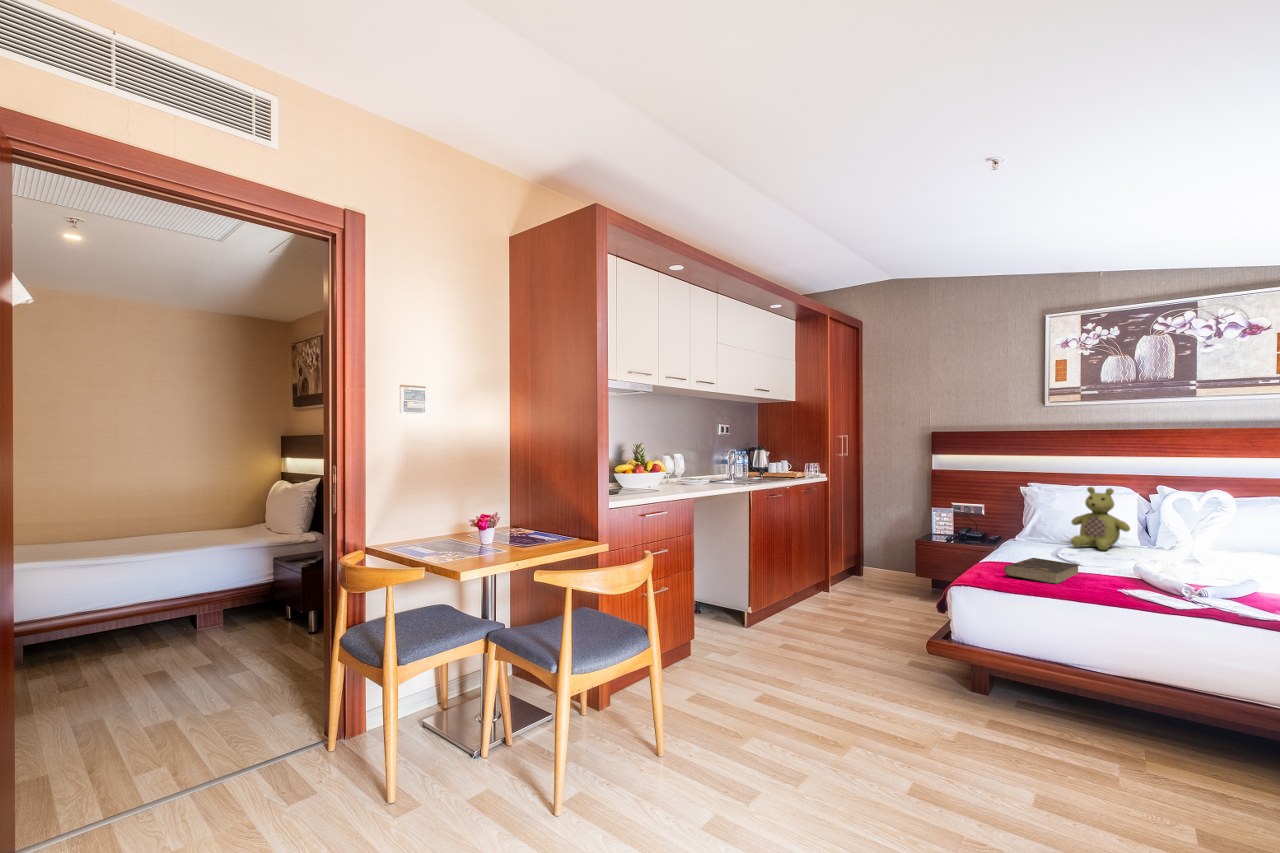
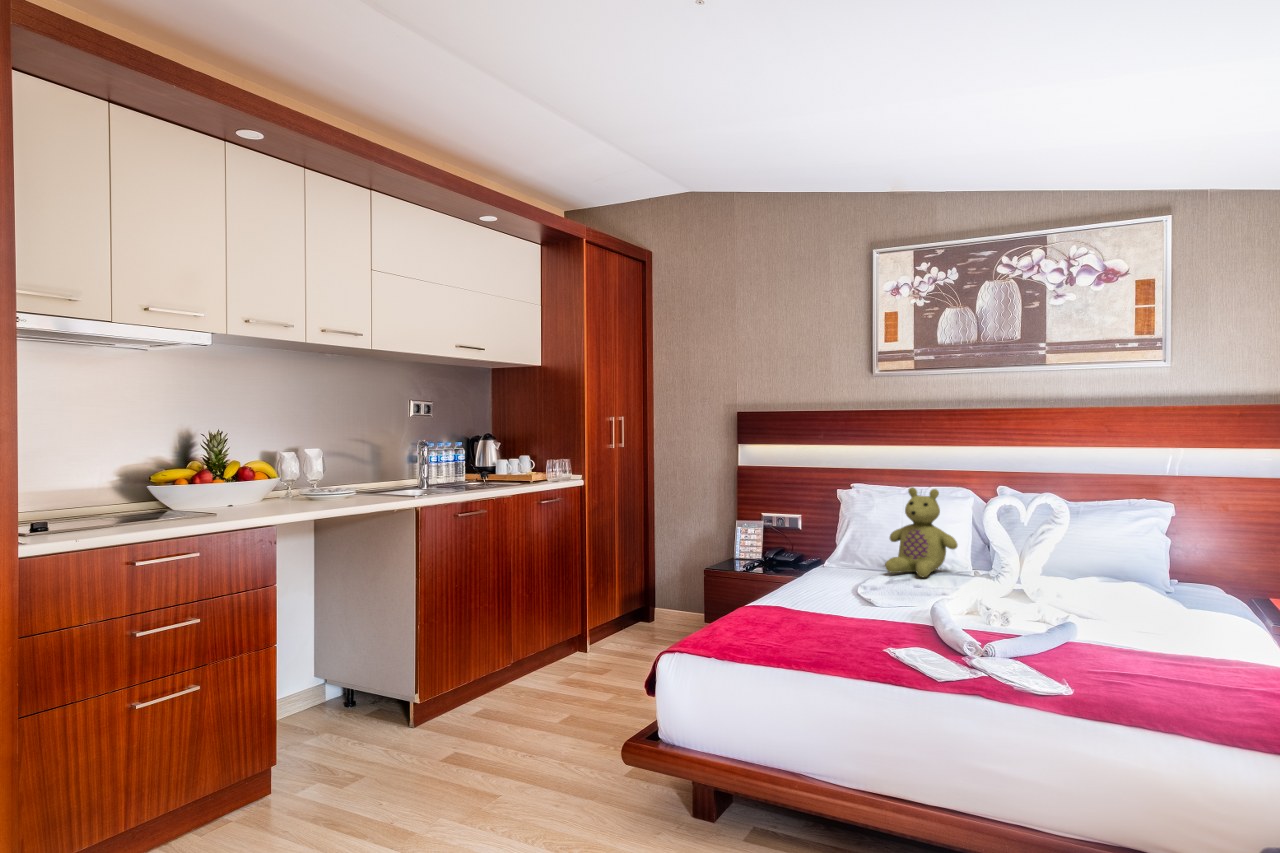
book: present [1004,558,1079,584] -> none [769,598,876,643]

